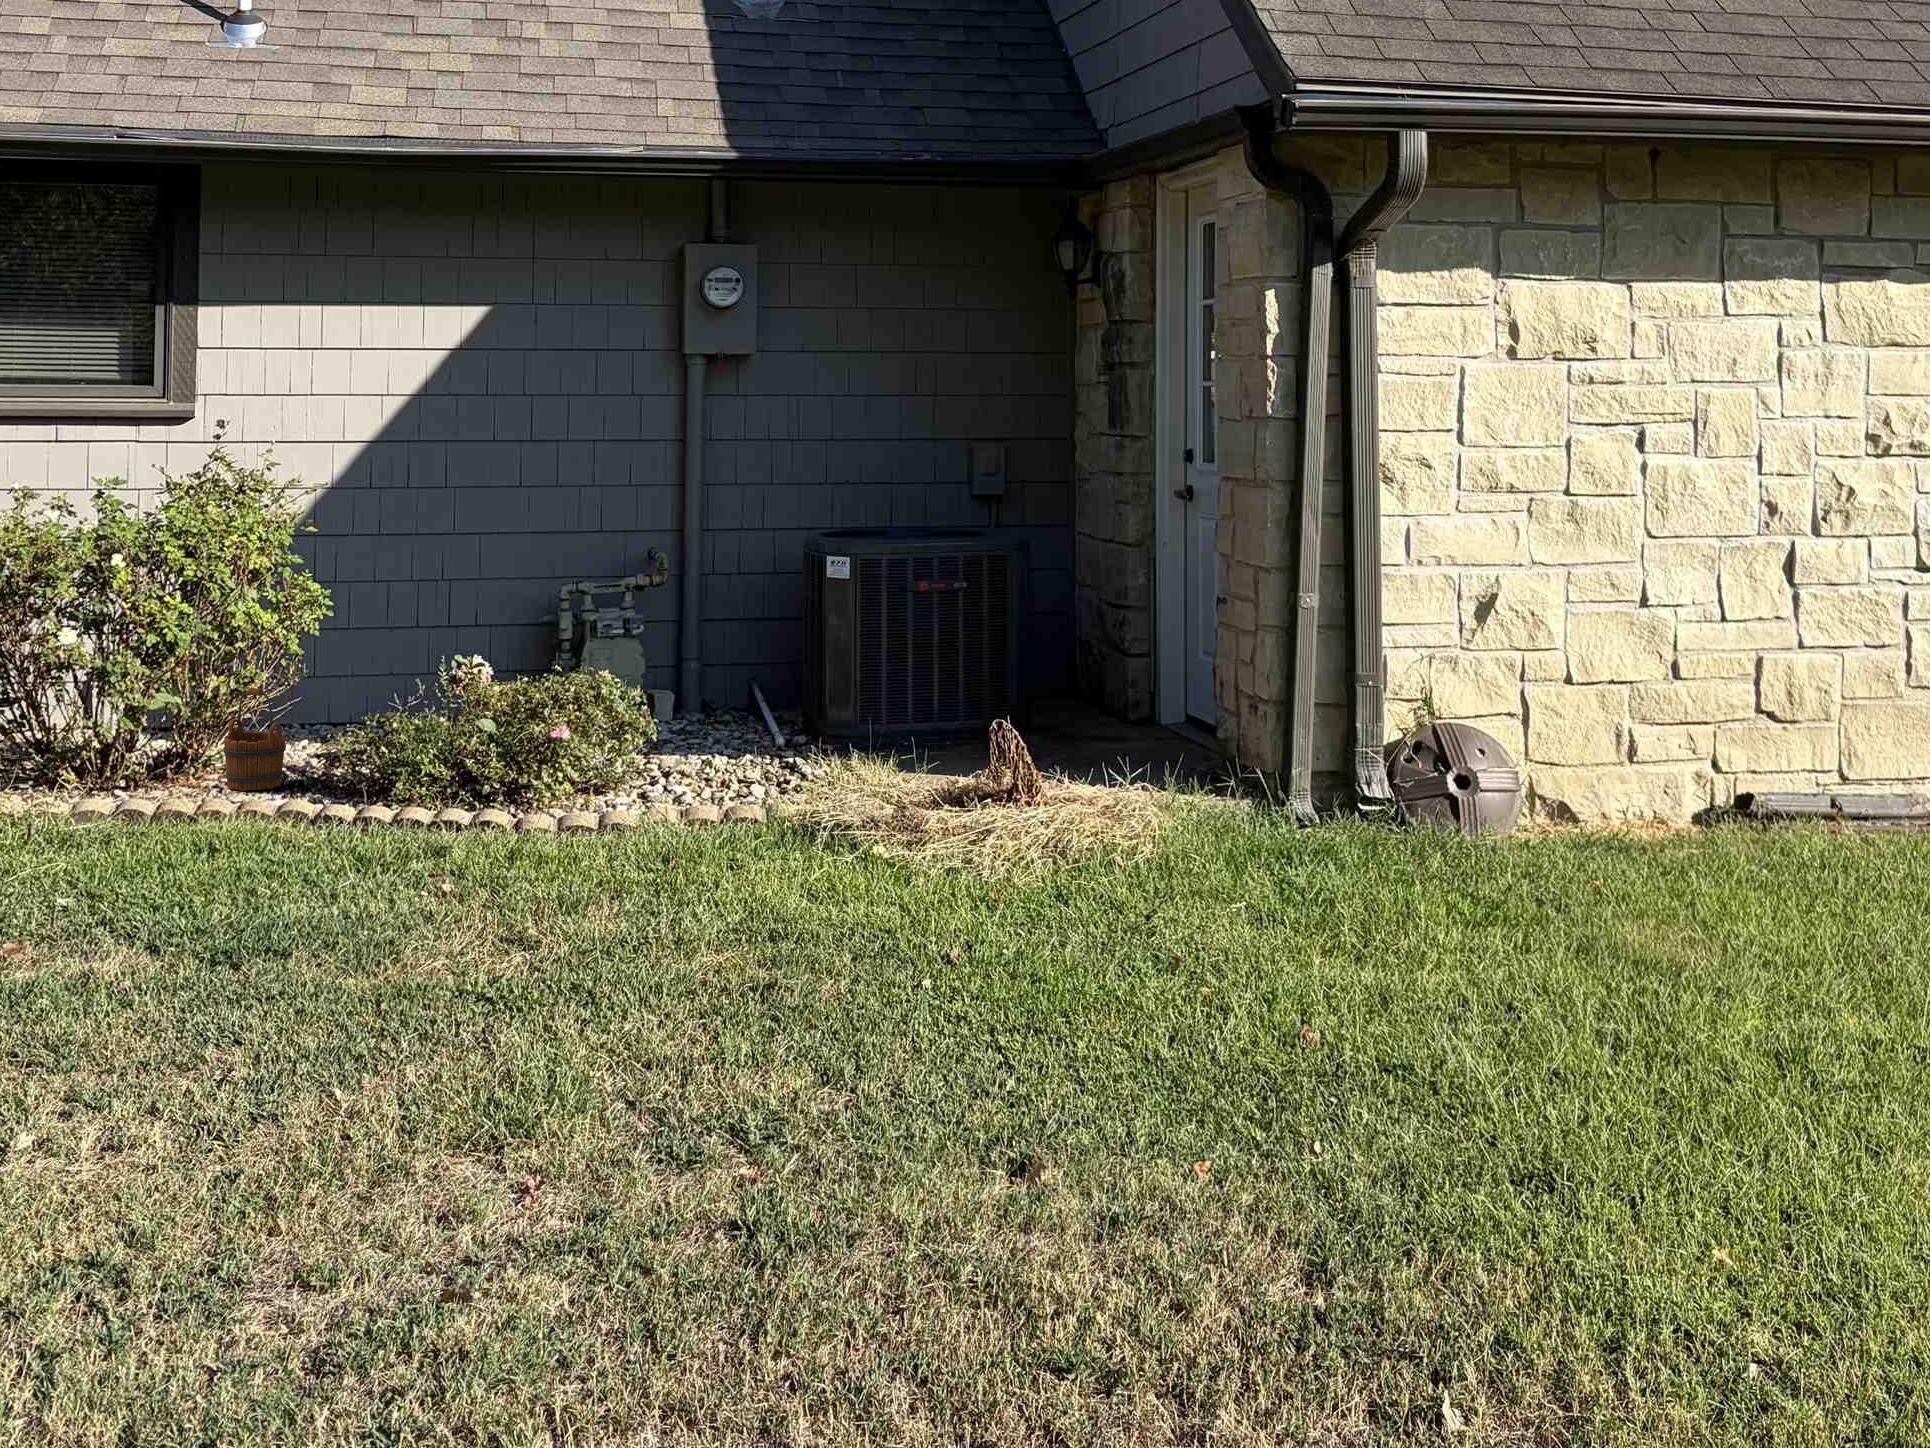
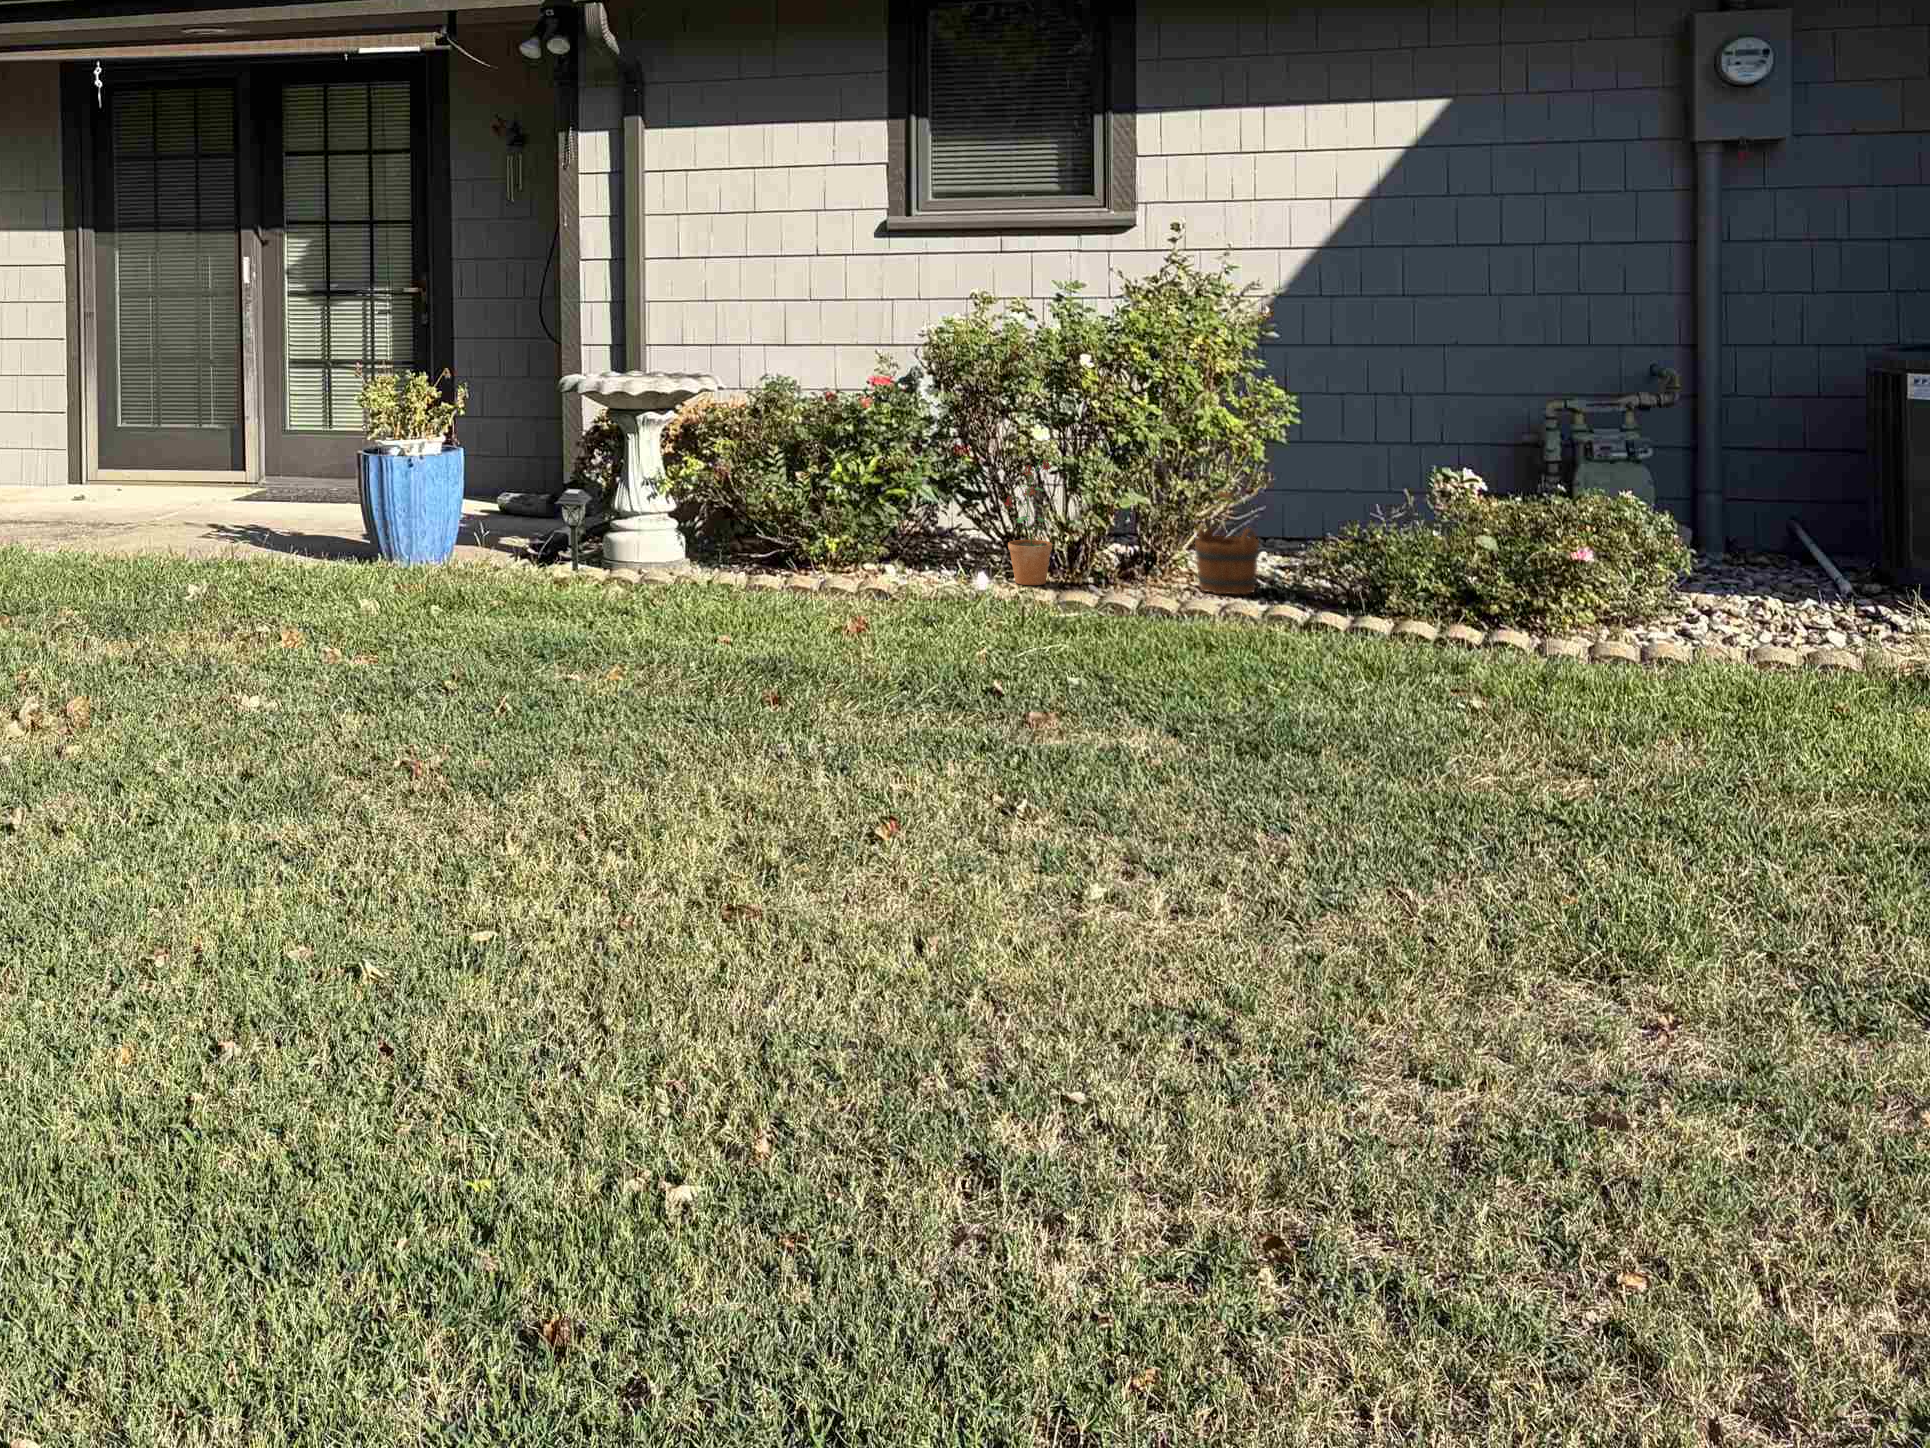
potted plant: none [25,663,83,797] -> present [1004,459,1052,585]

